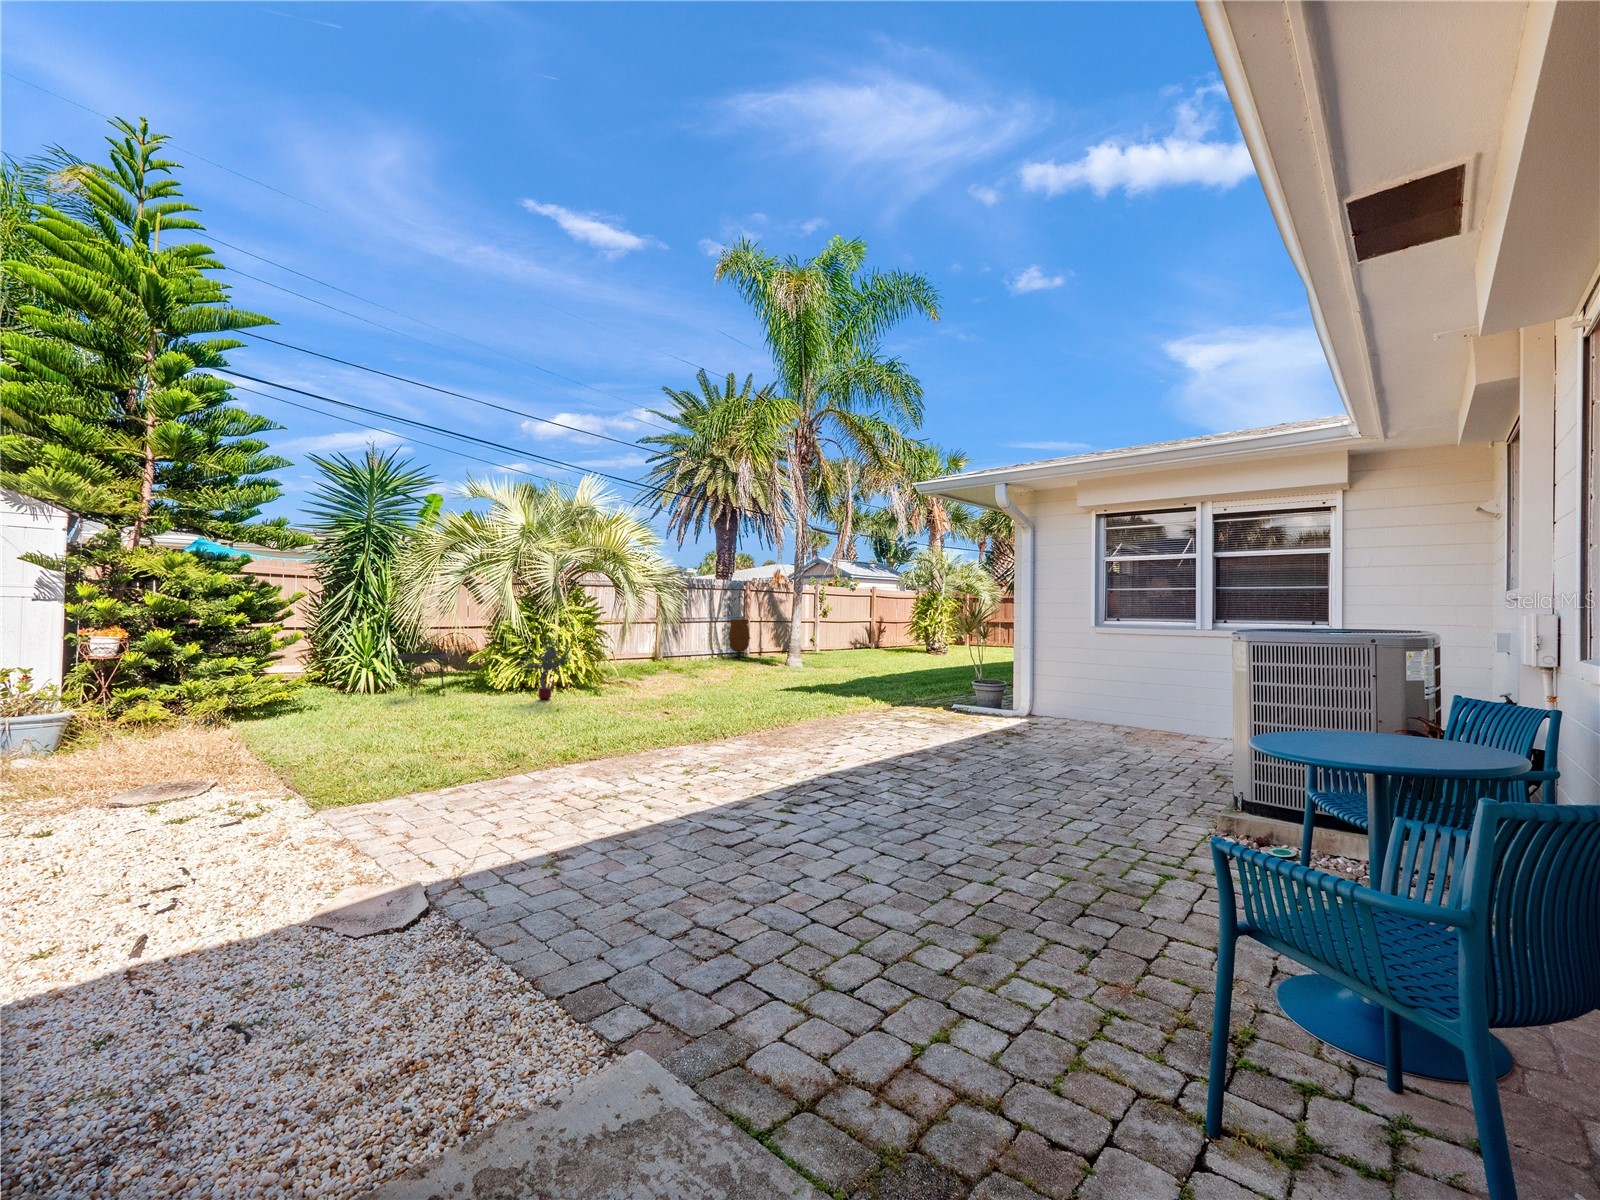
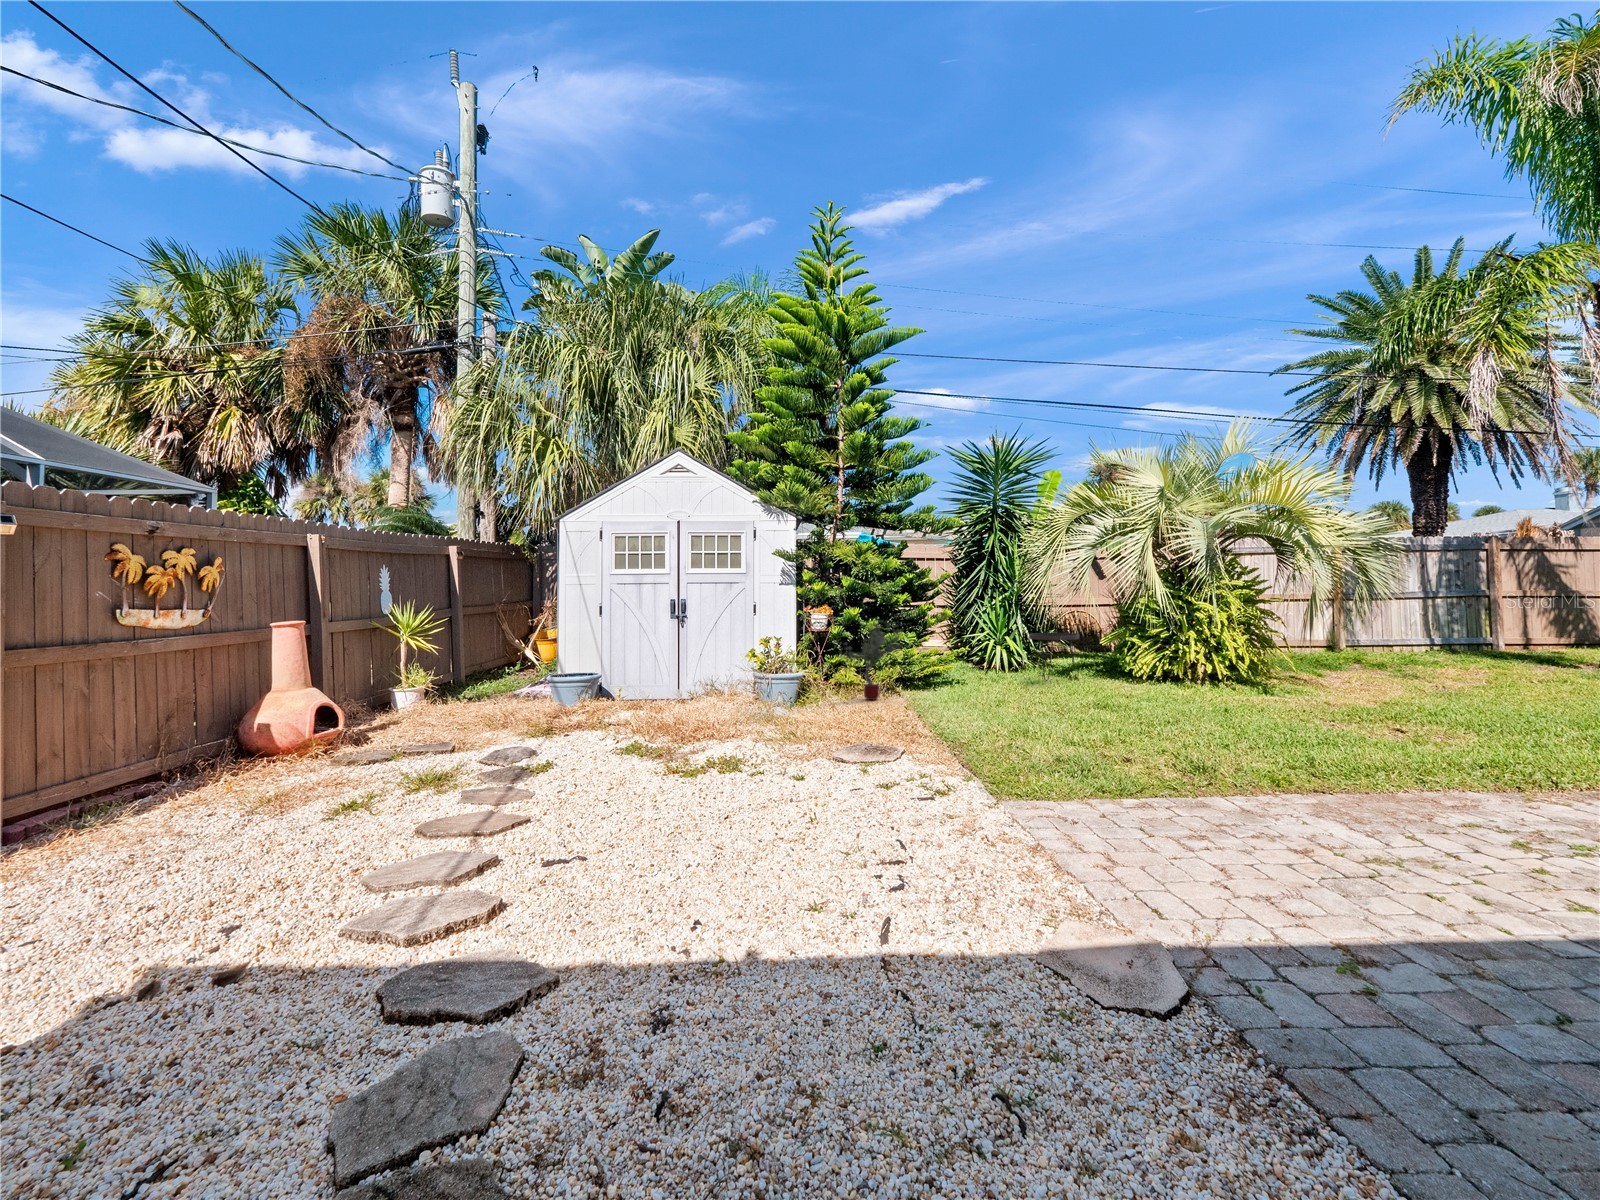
lounge chair: present [728,619,750,660] -> none [1448,593,1499,654]
potted tree: present [519,639,571,700] -> present [840,620,902,700]

